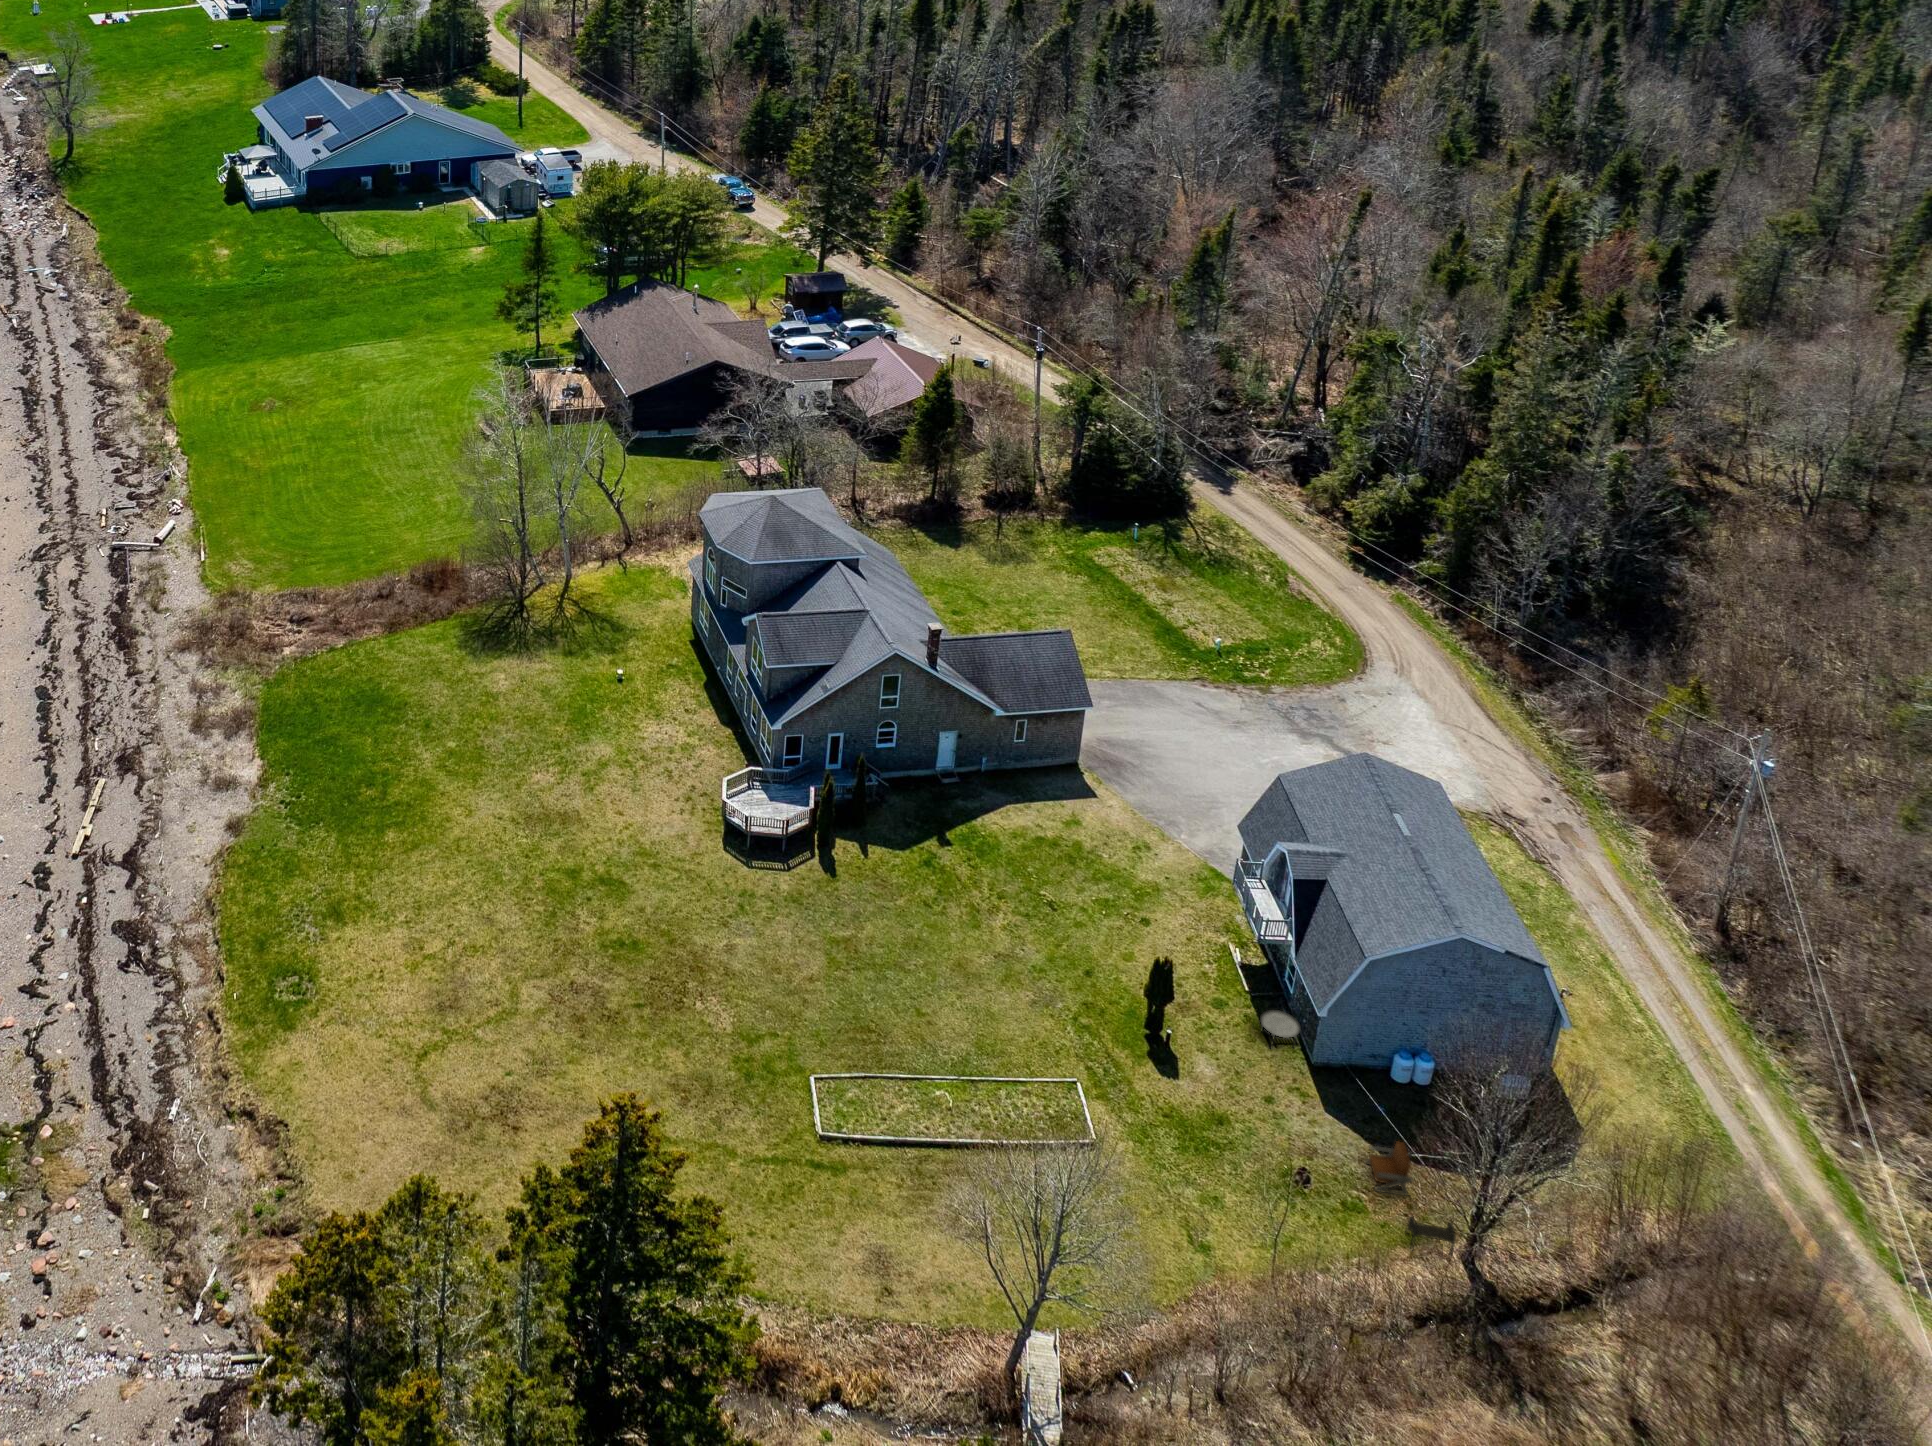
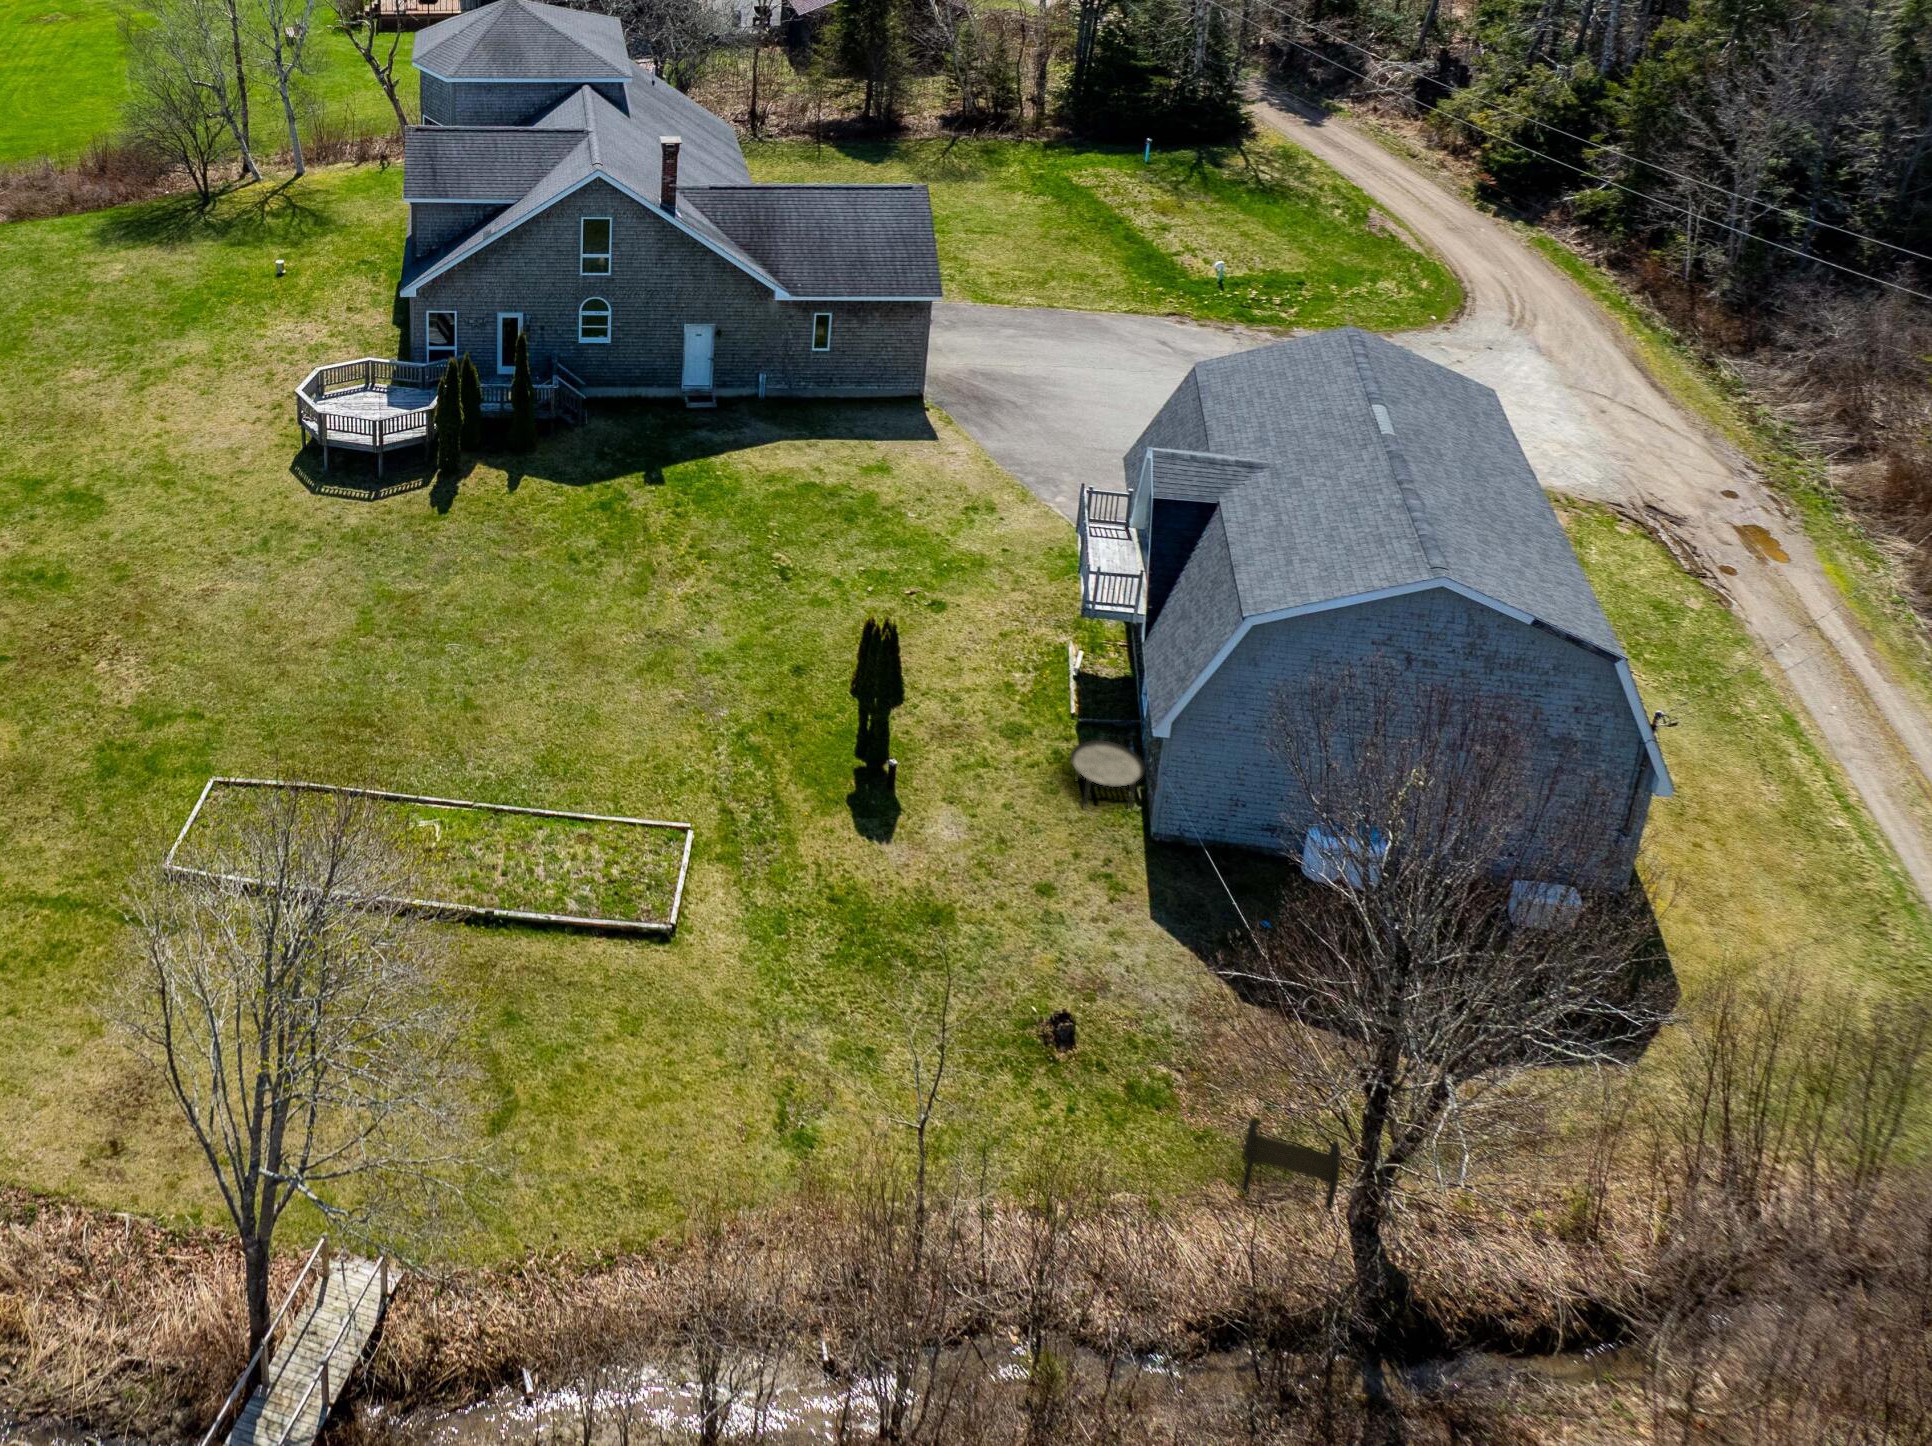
lounge chair: present [1366,1142,1413,1195] -> none [1203,975,1282,1086]

